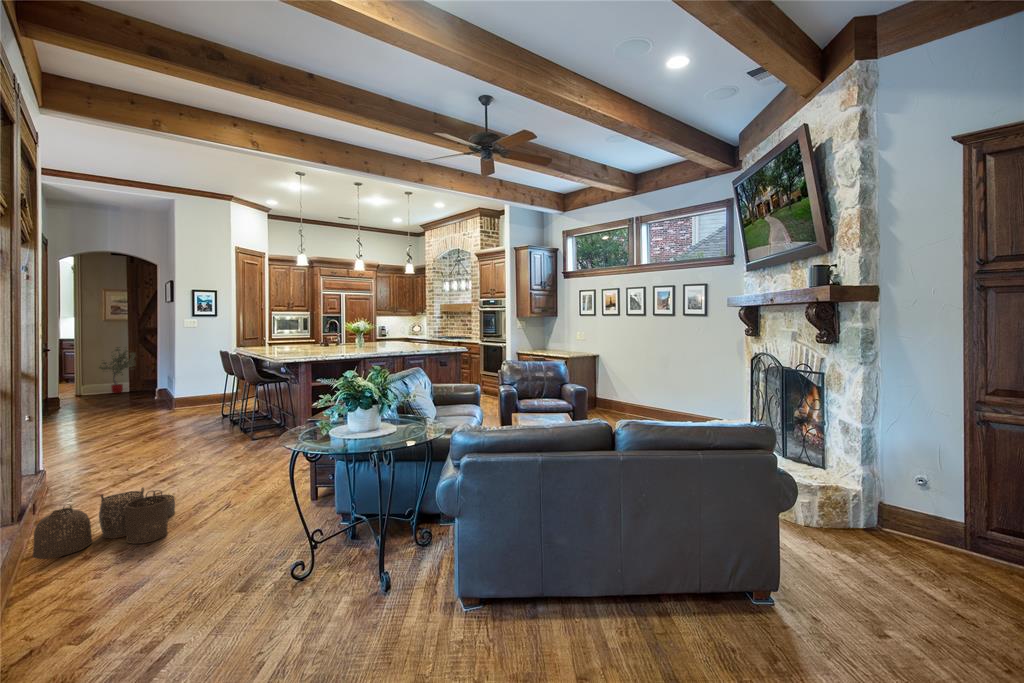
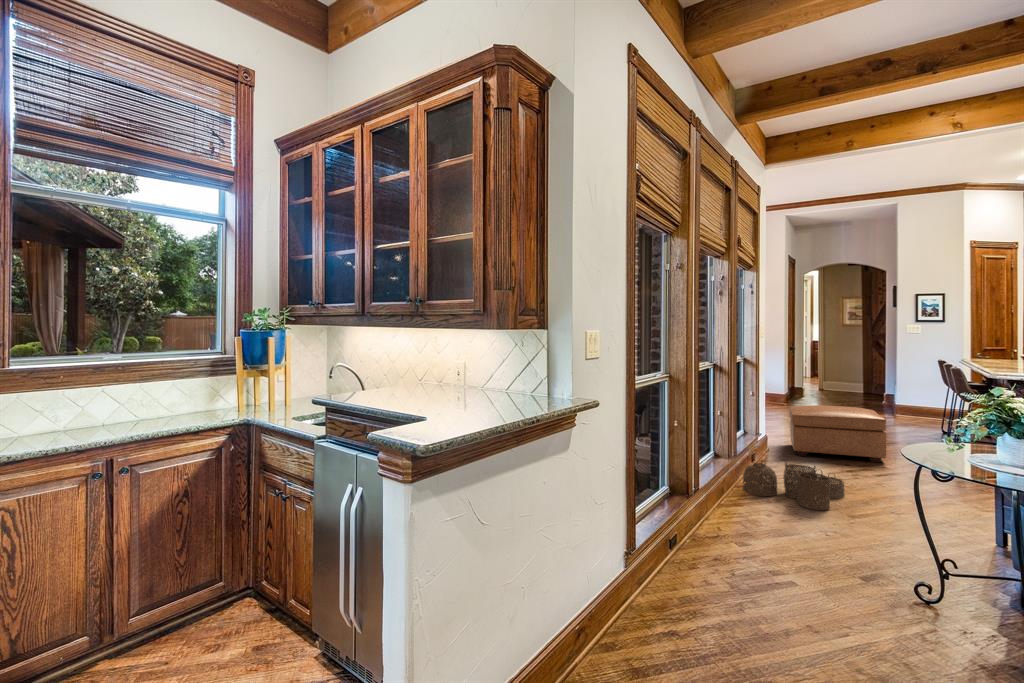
potted tree: present [99,347,135,394] -> none [837,351,870,393]
ottoman: none [72,409,195,482] -> present [789,405,886,462]

